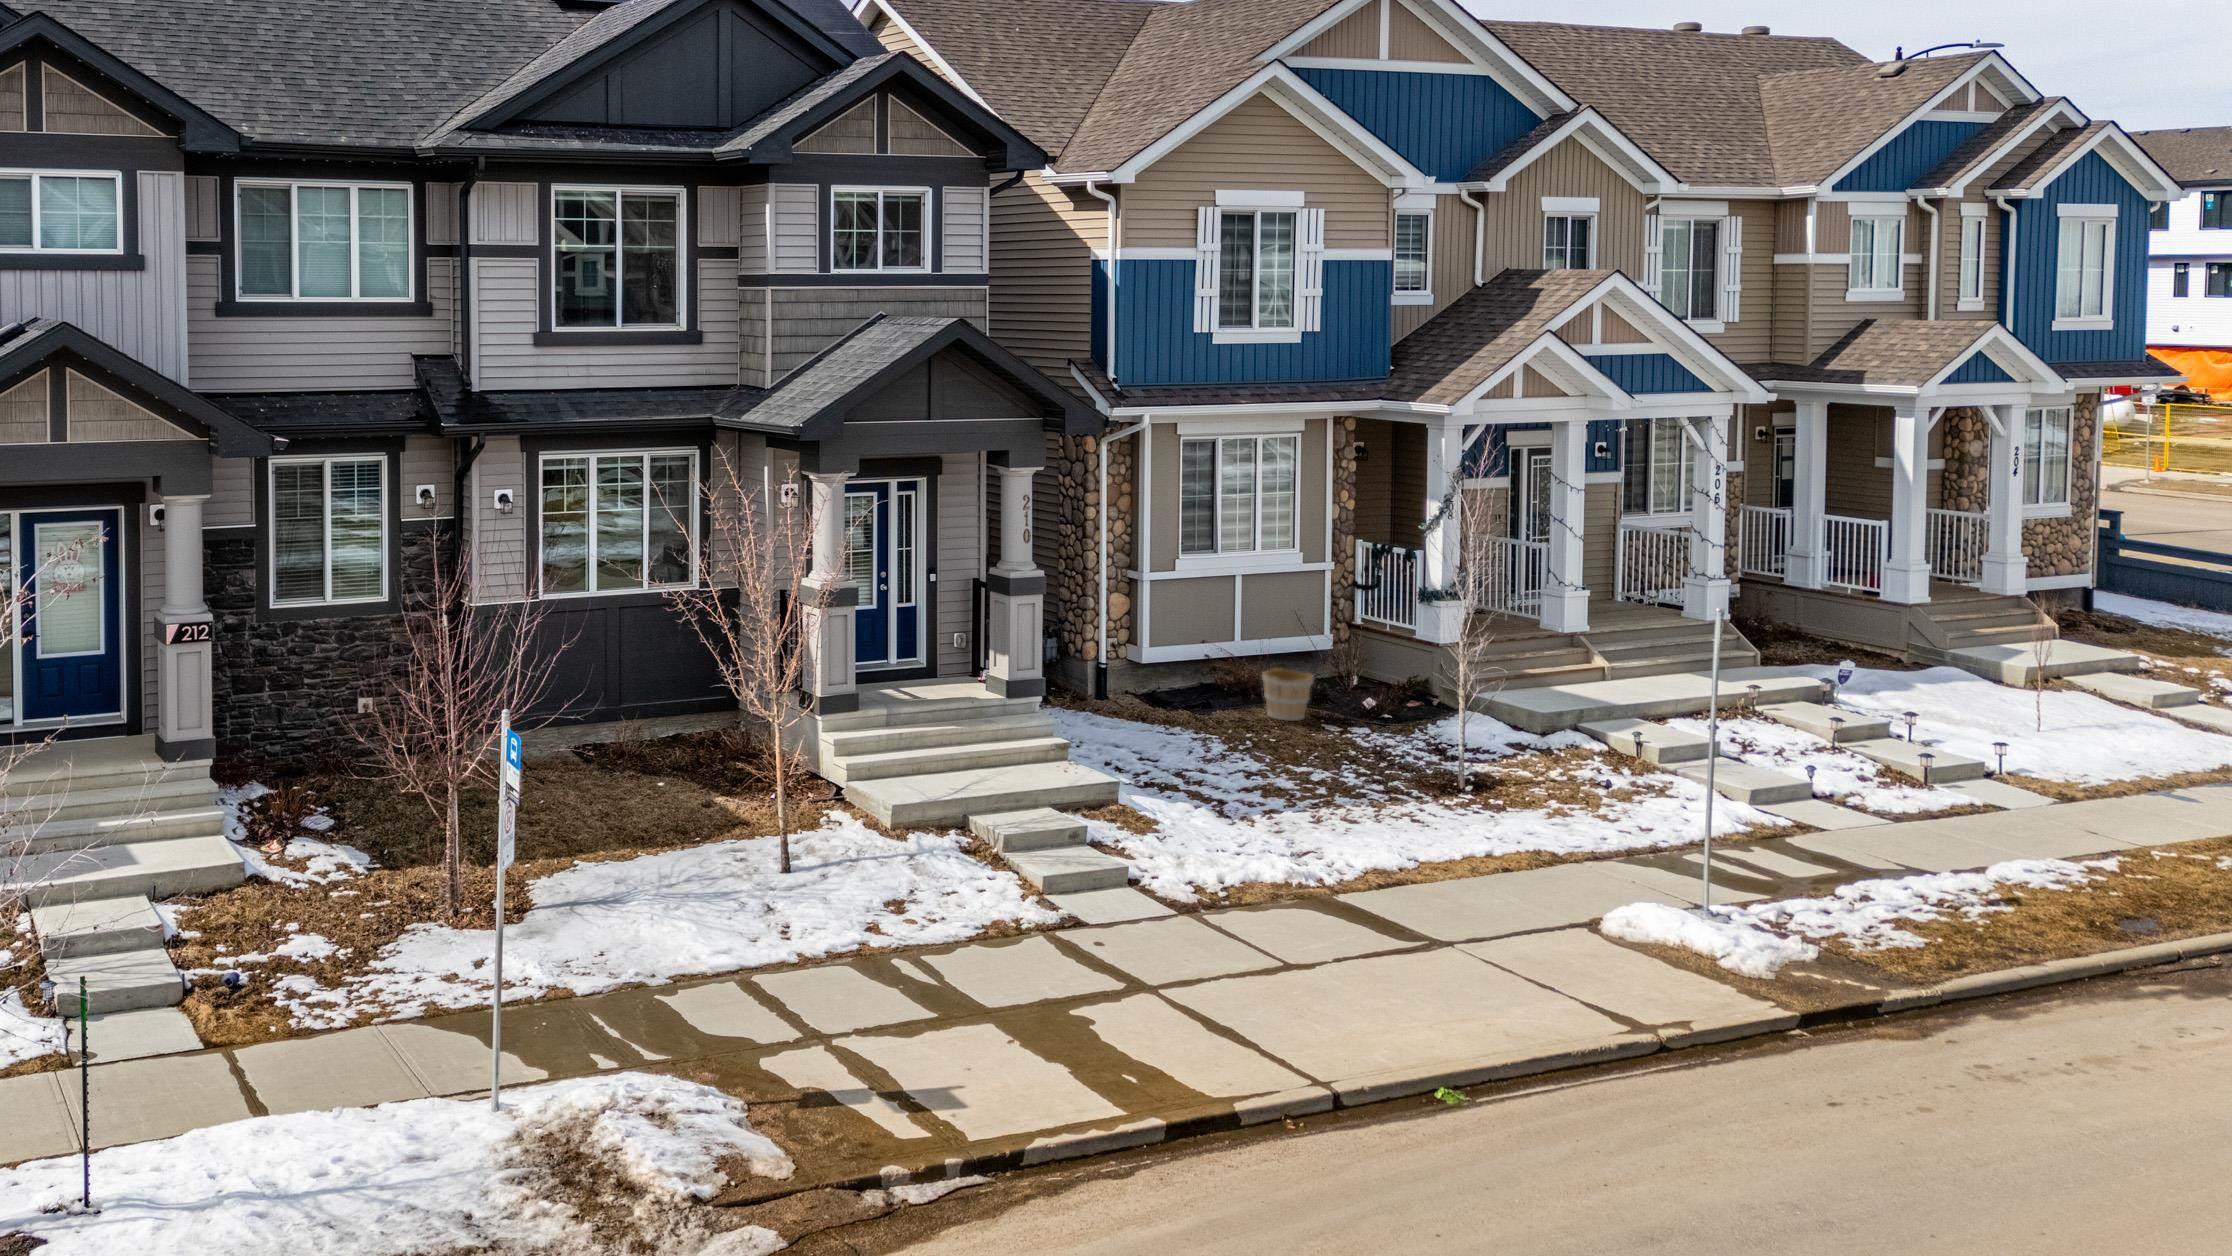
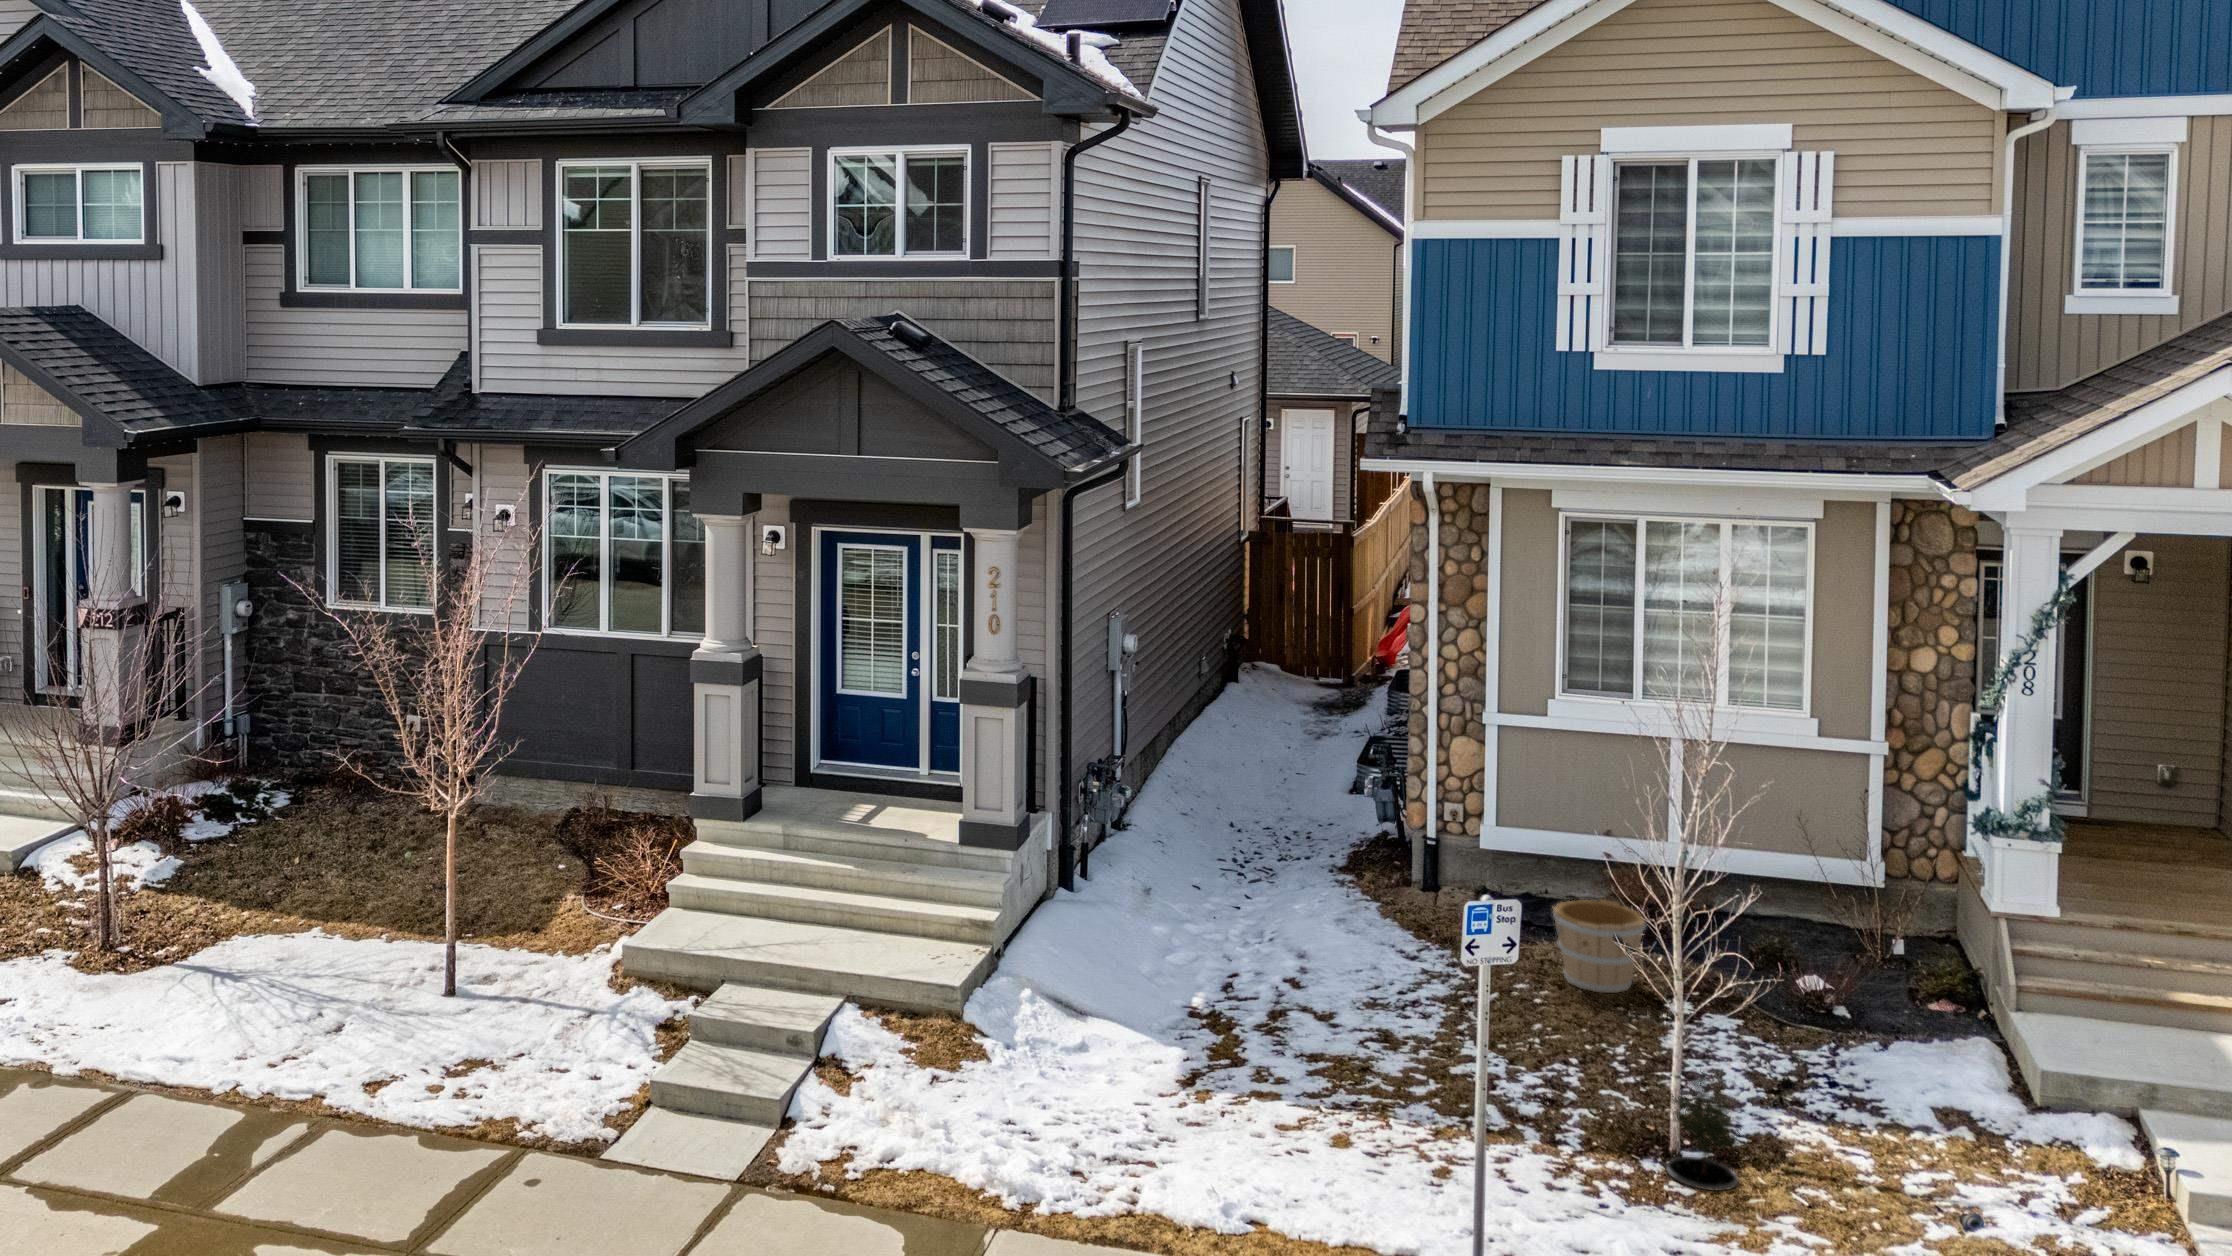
potted tree: none [1484,717,1529,782] -> present [1666,1069,1741,1191]

